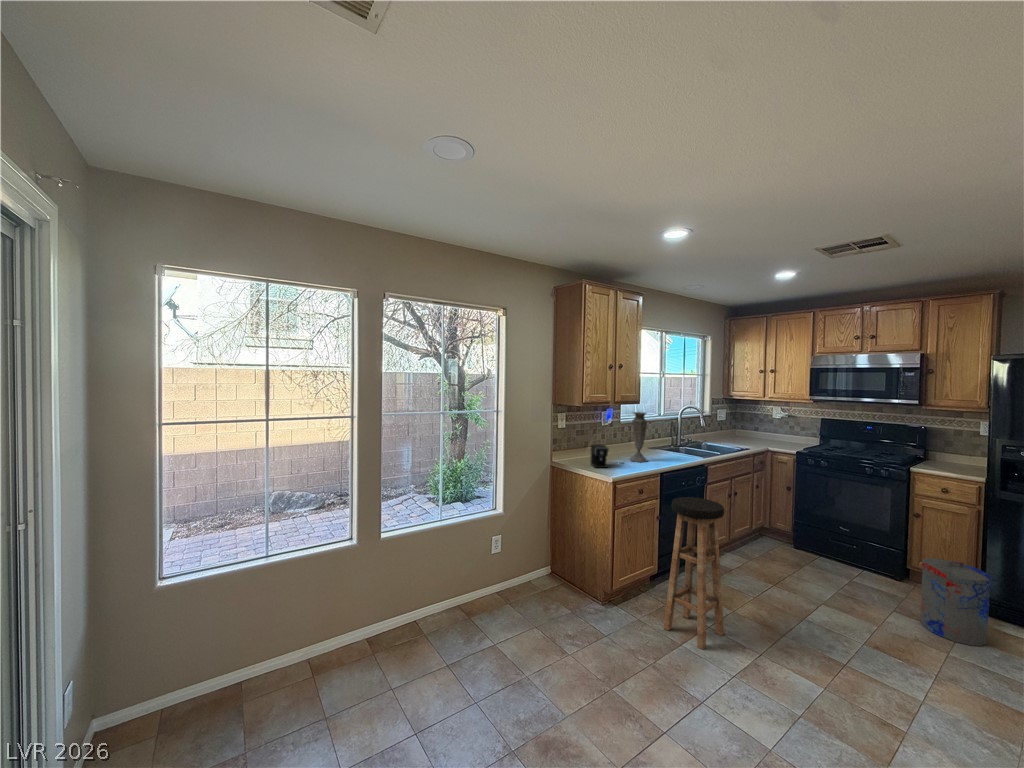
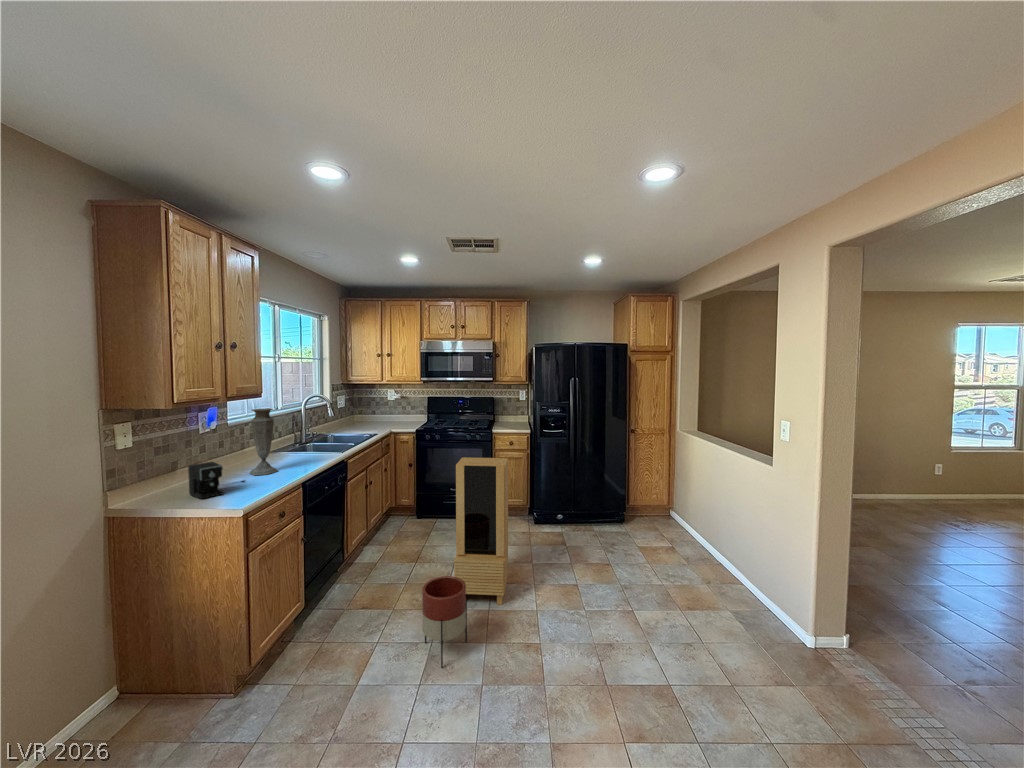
storage cabinet: none [801,485,893,666] -> present [454,457,508,605]
bar stool: present [664,497,724,649] -> none [330,501,394,677]
trash can: present [920,558,992,646] -> none [513,493,548,553]
planter: none [748,591,801,676] -> present [422,576,467,668]

